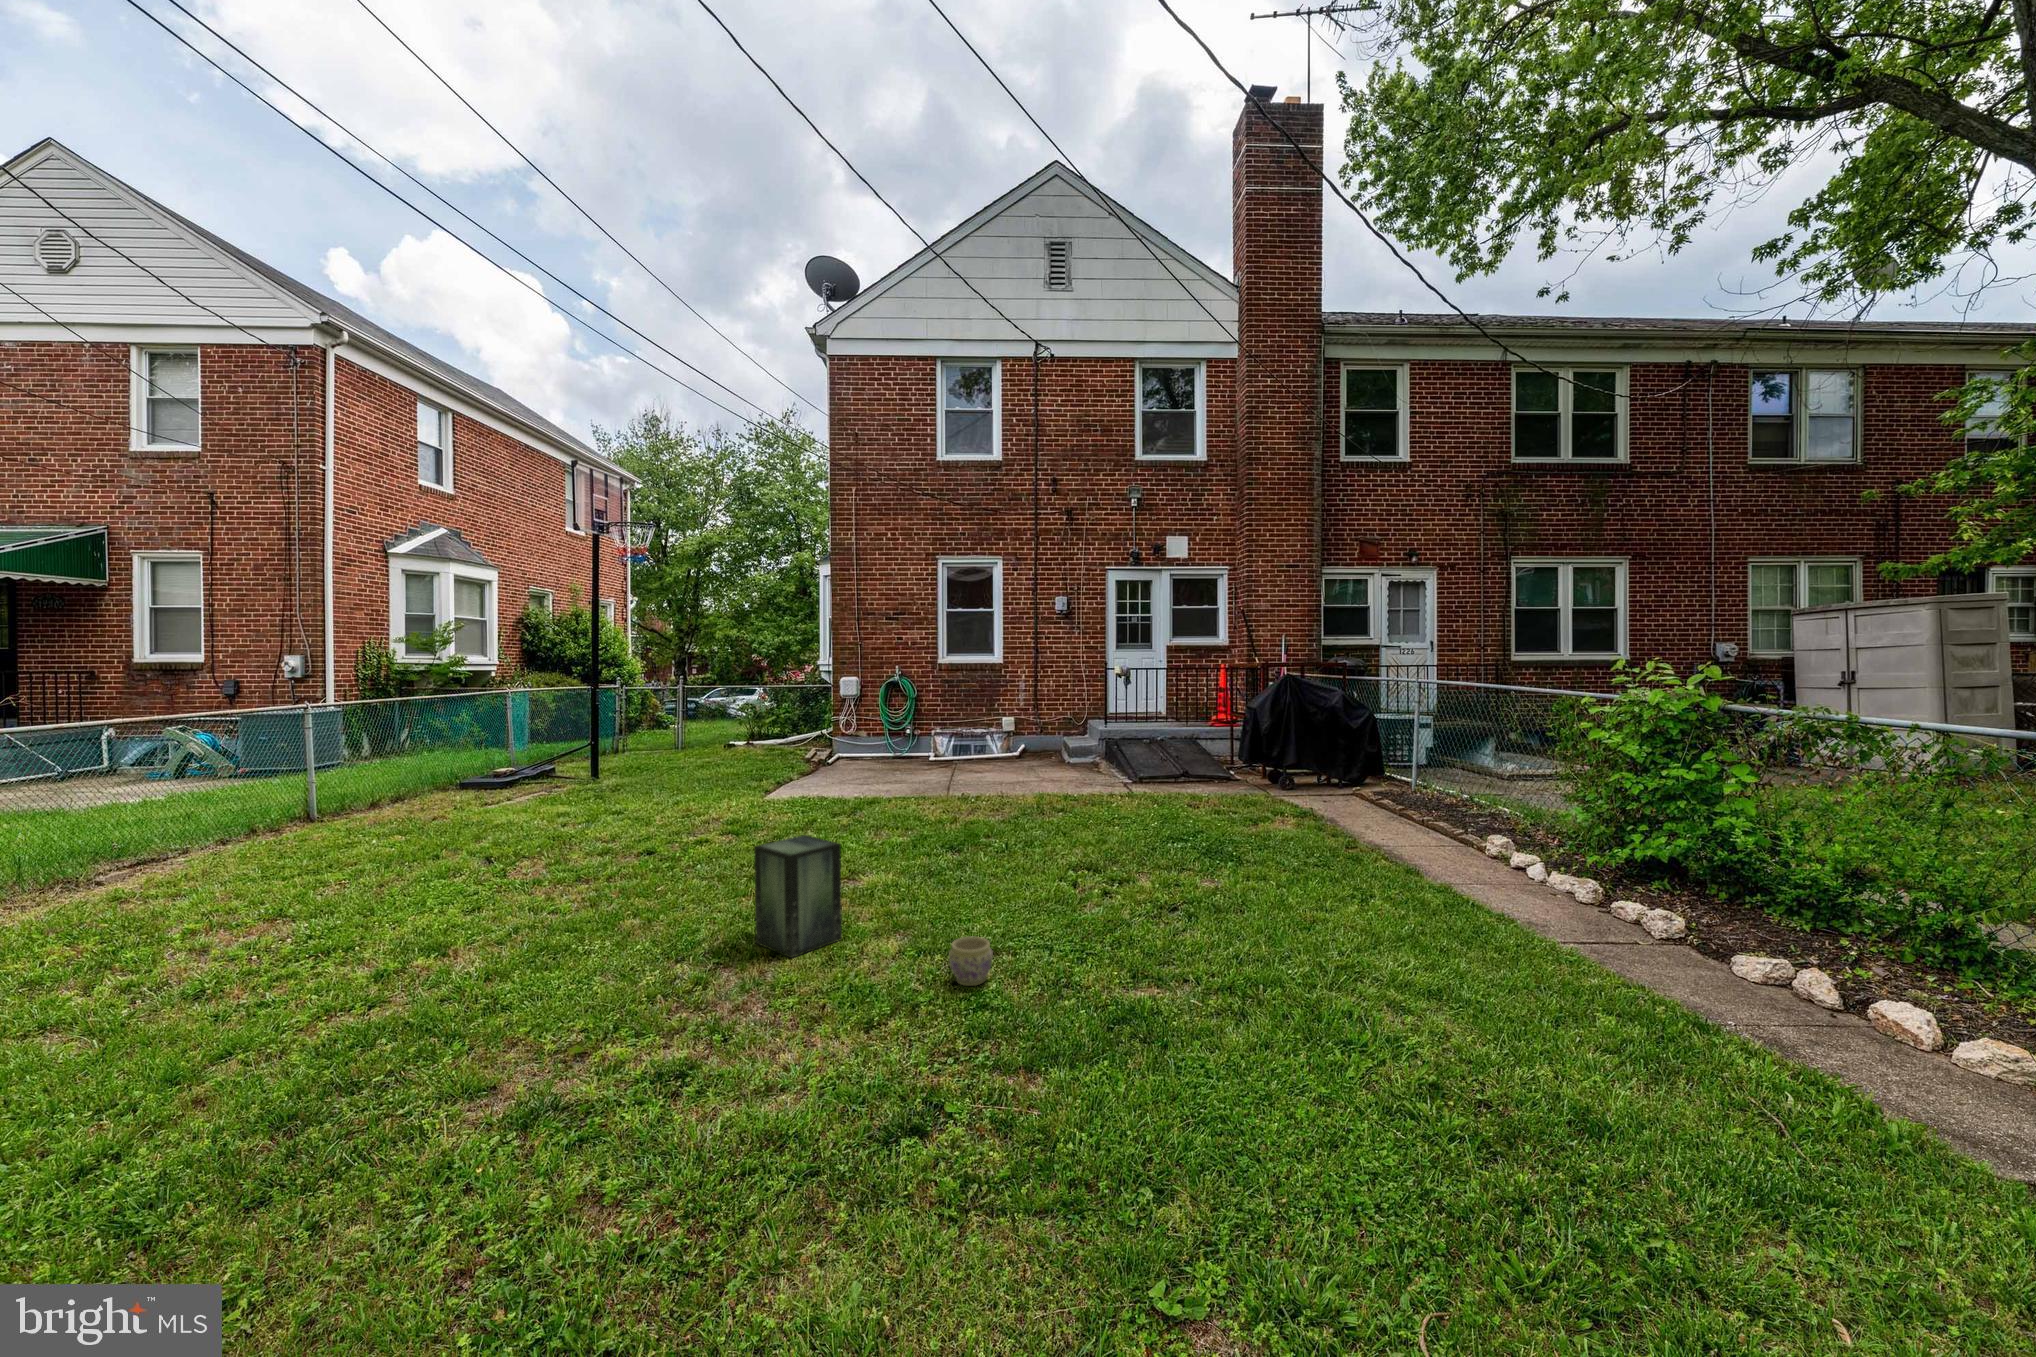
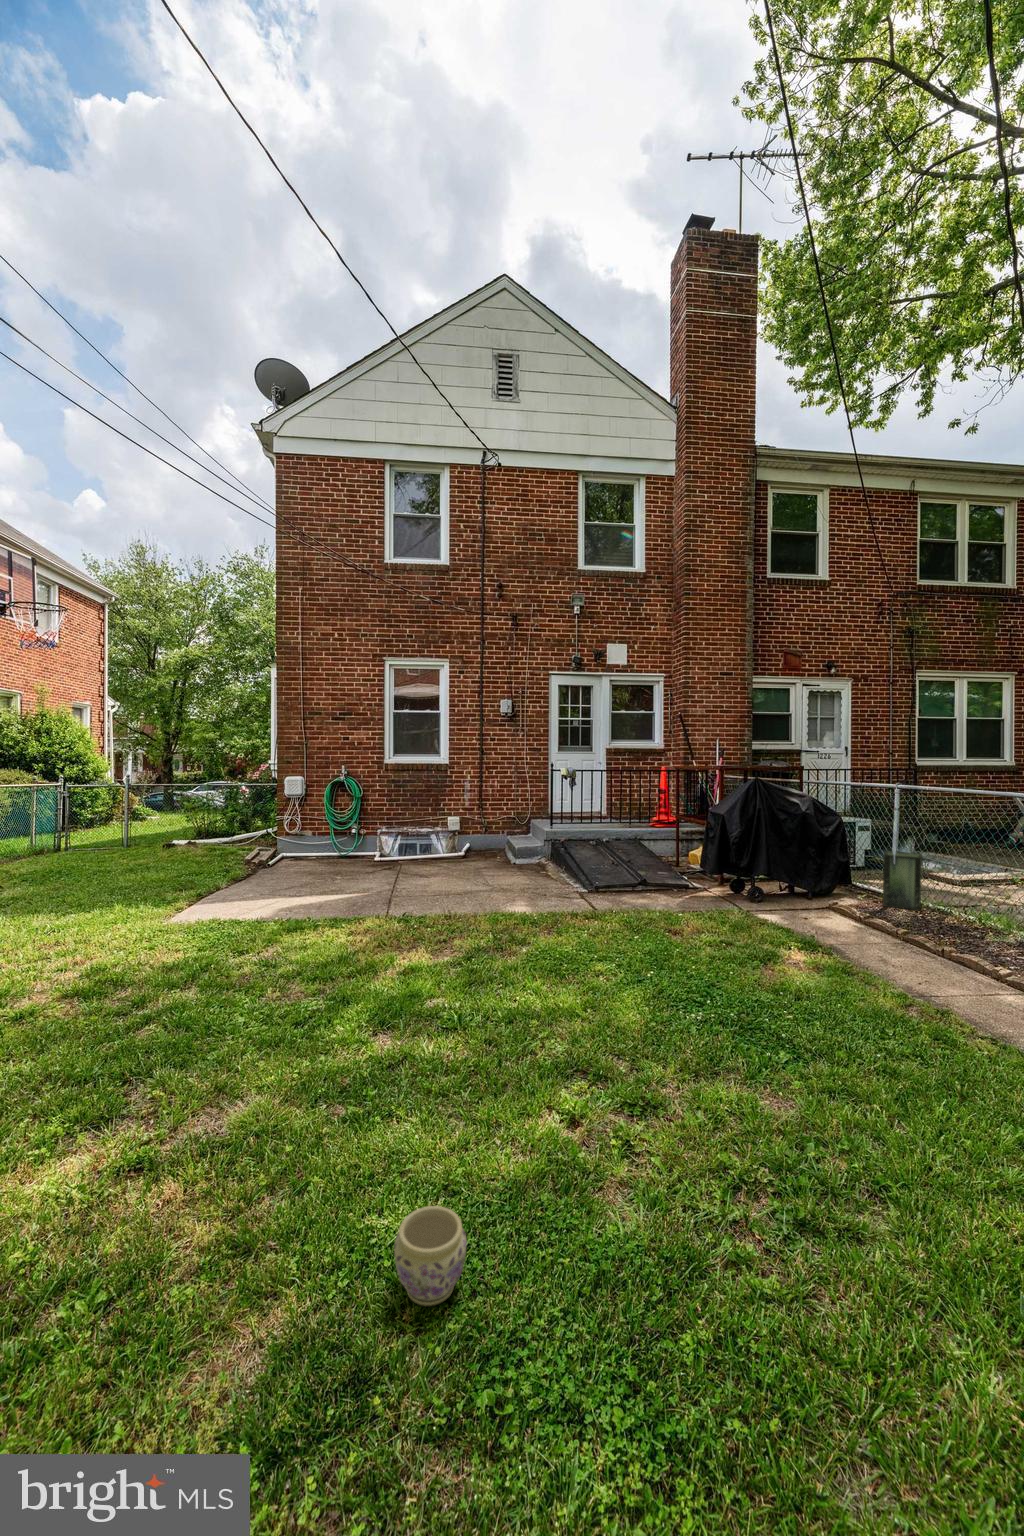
storage box: present [754,835,842,958] -> present [883,851,922,911]

